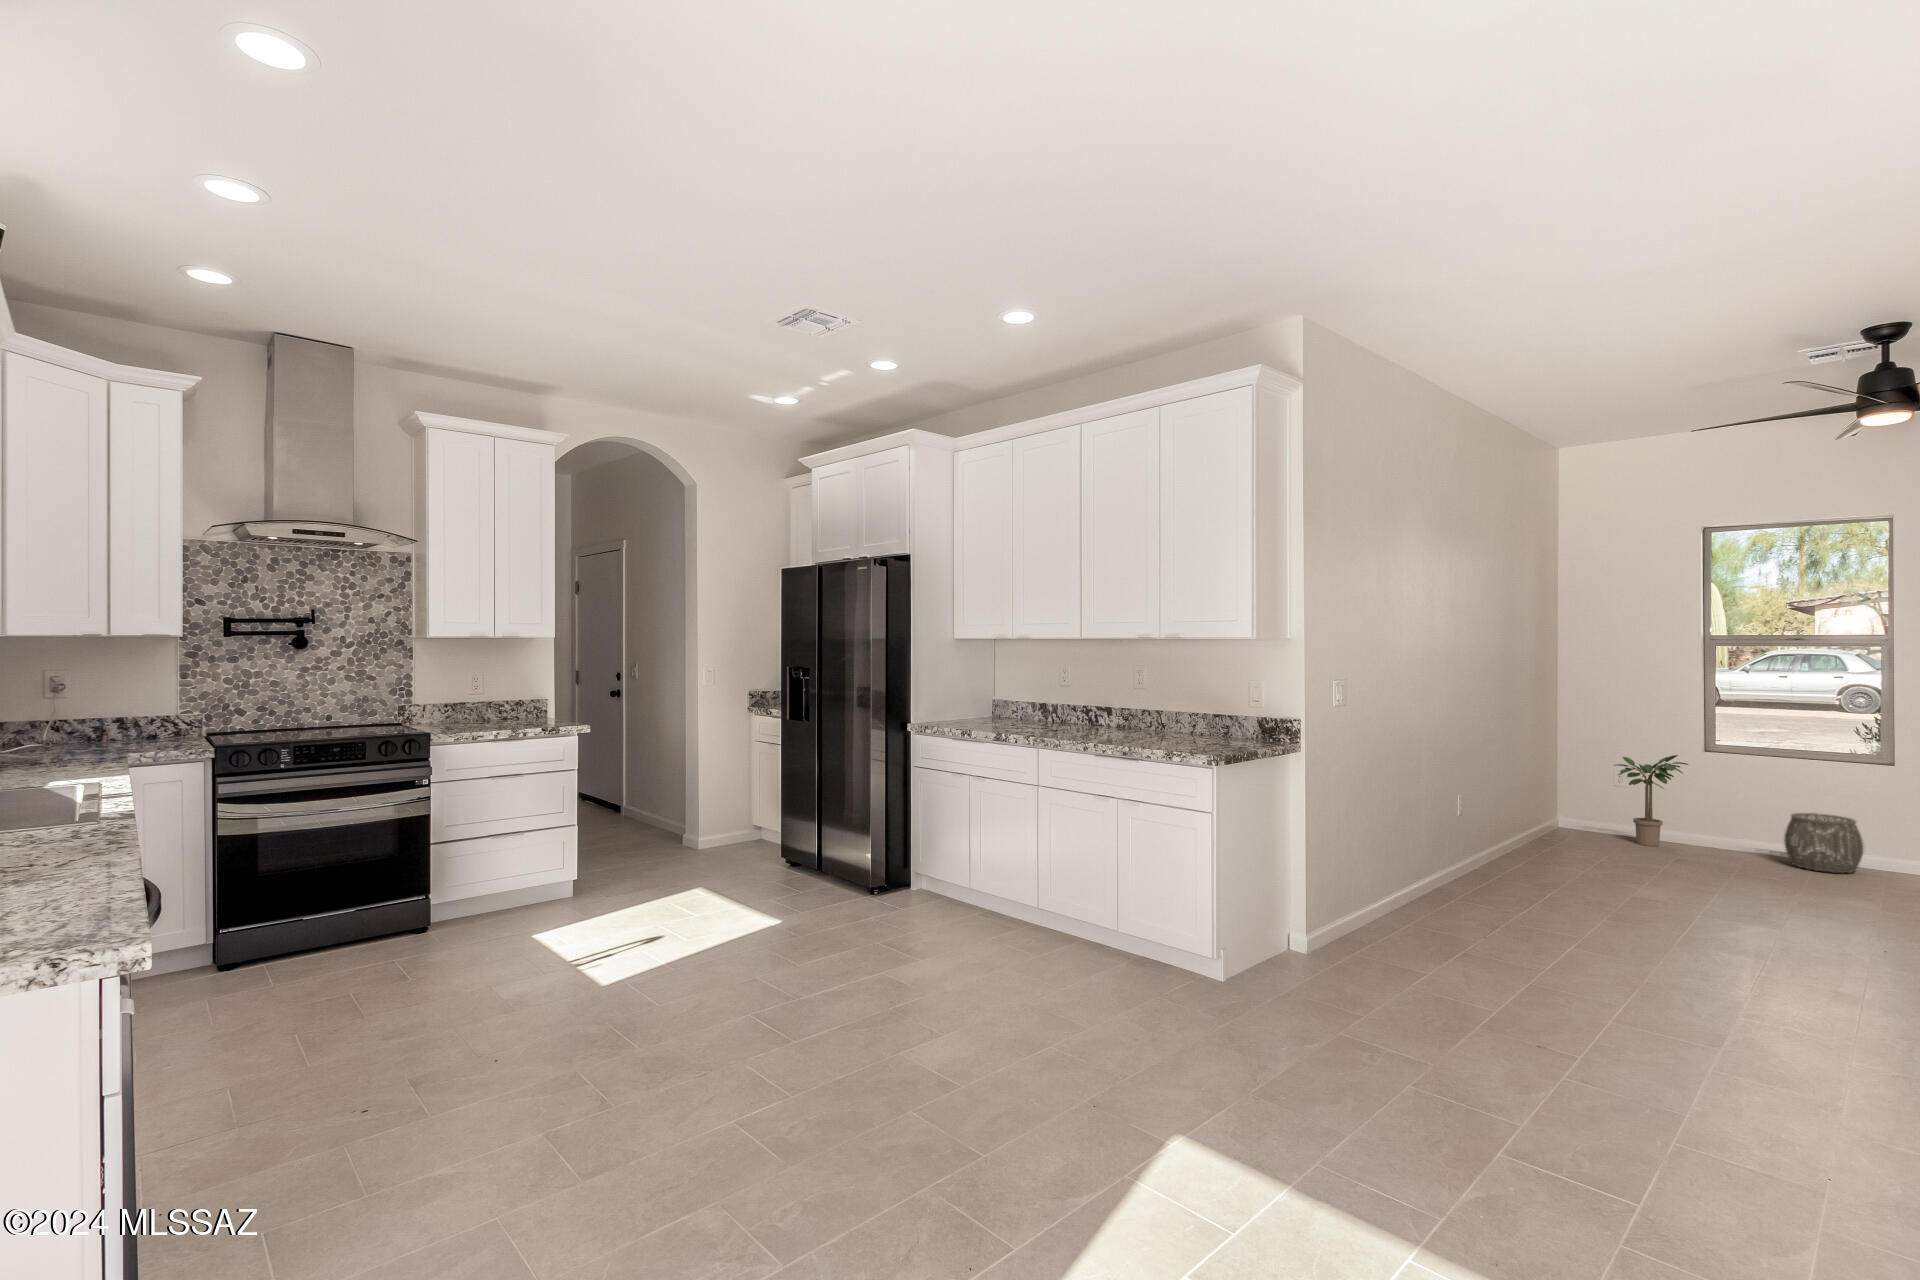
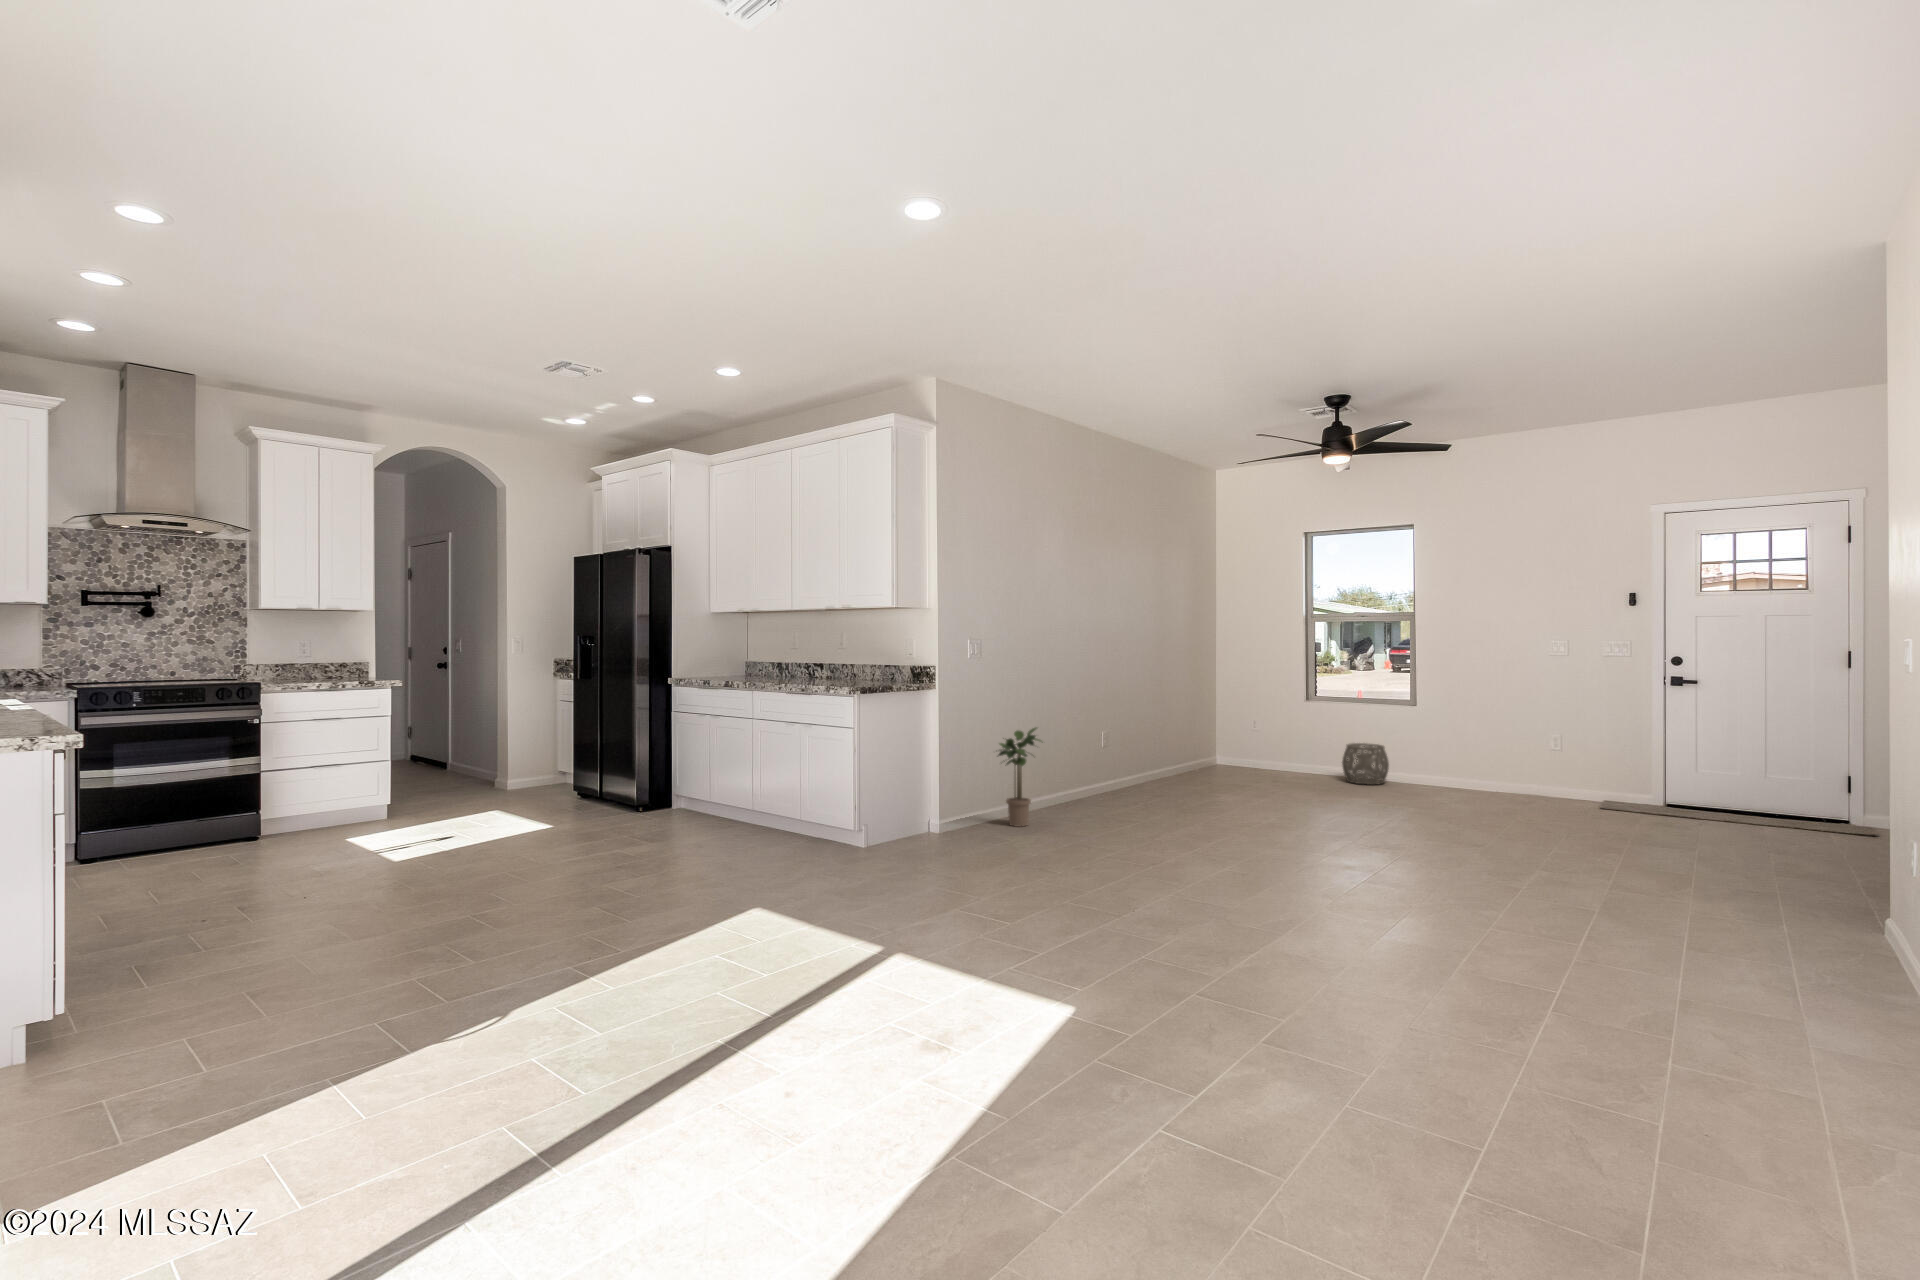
potted plant: present [1615,755,1688,846] -> present [999,728,1043,826]

